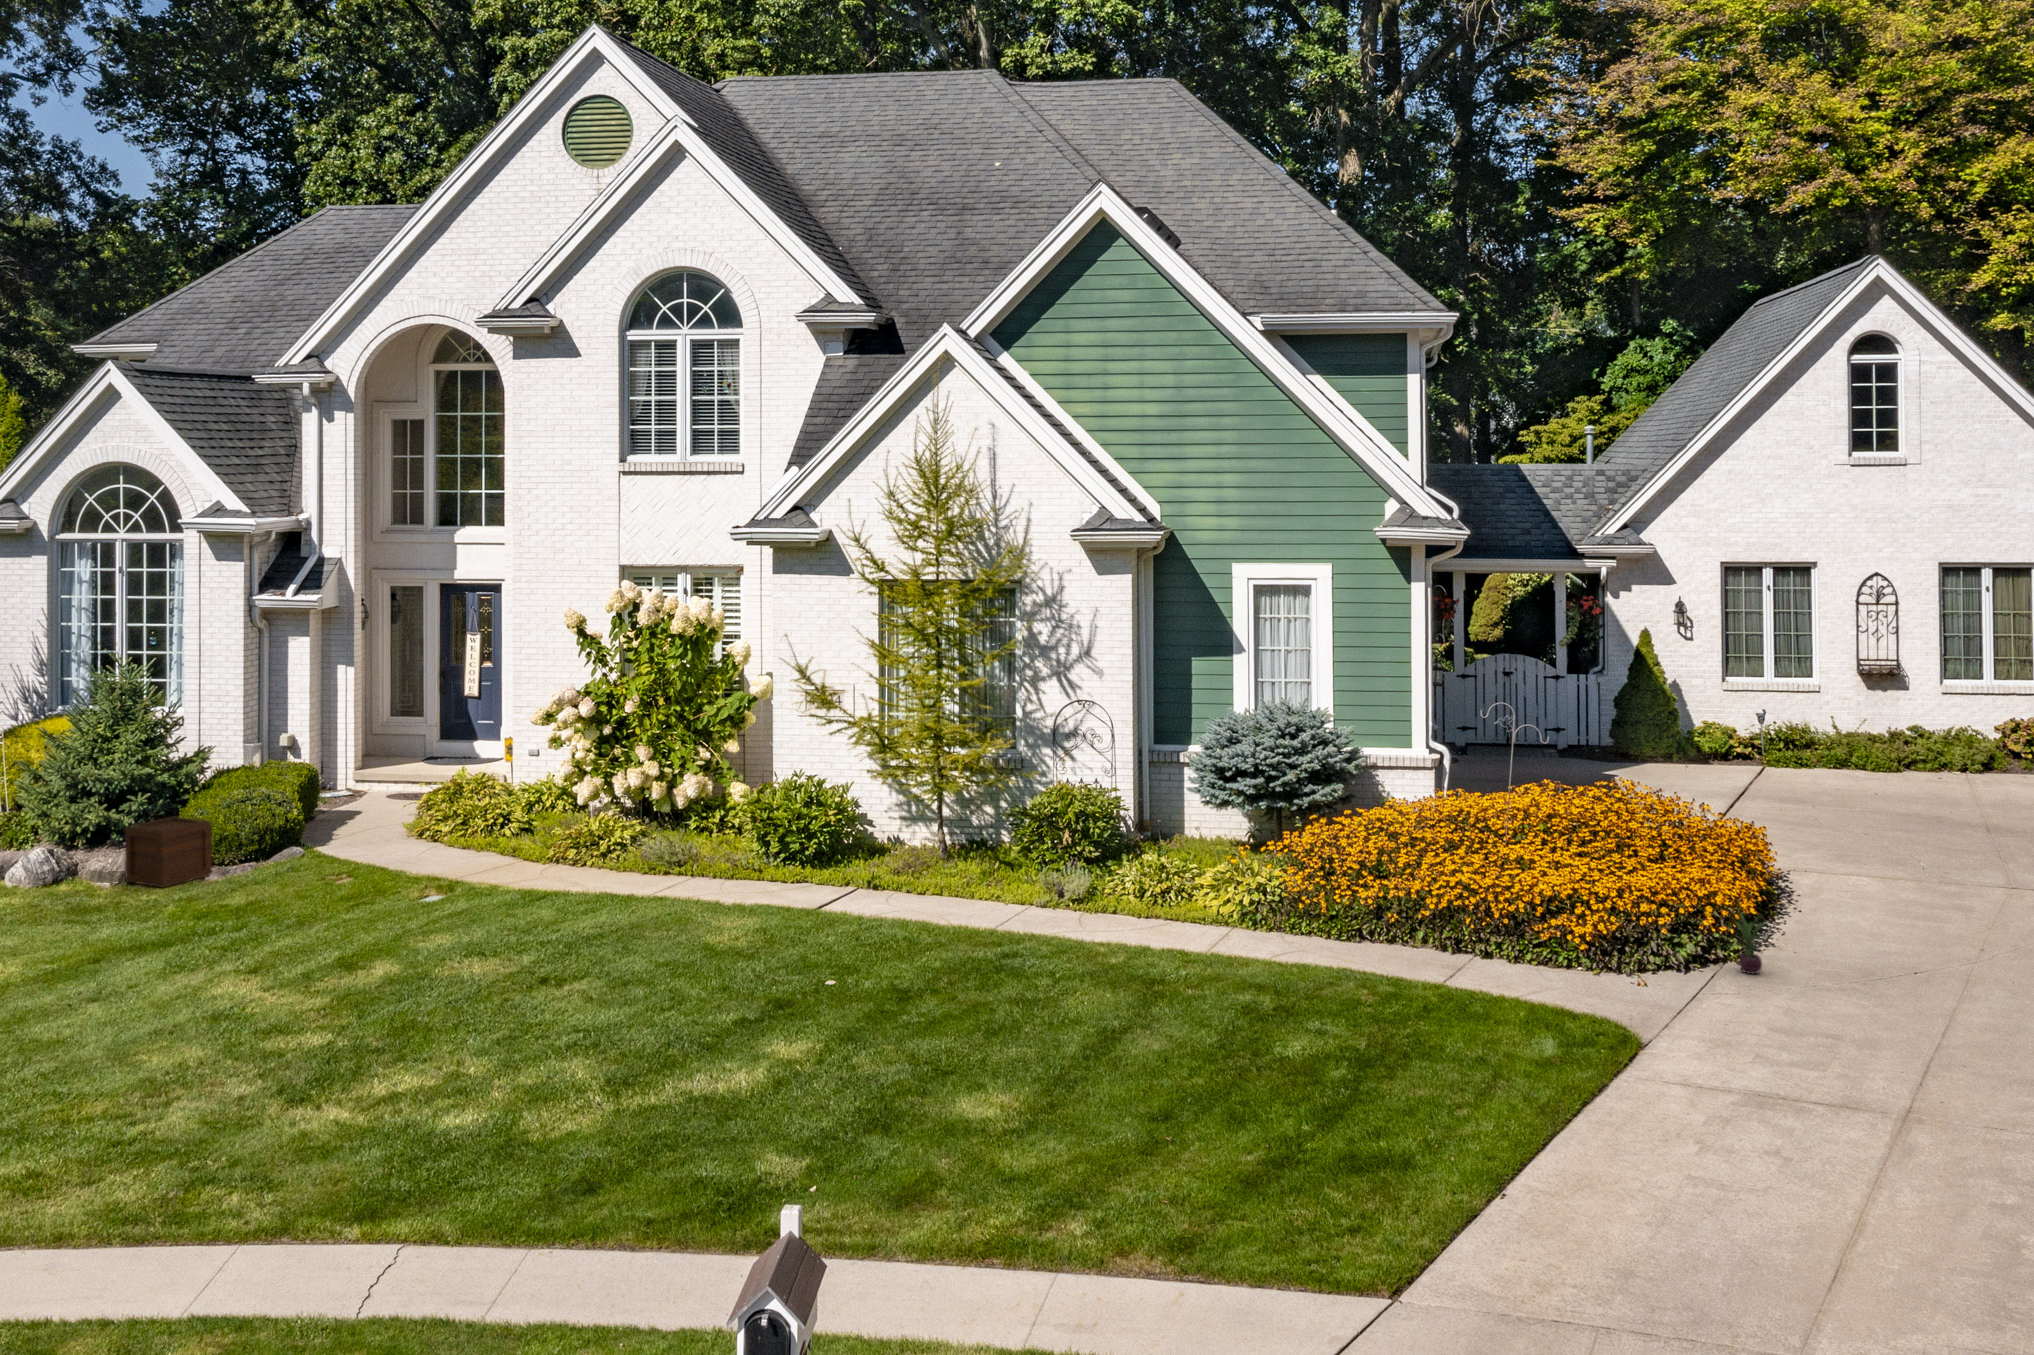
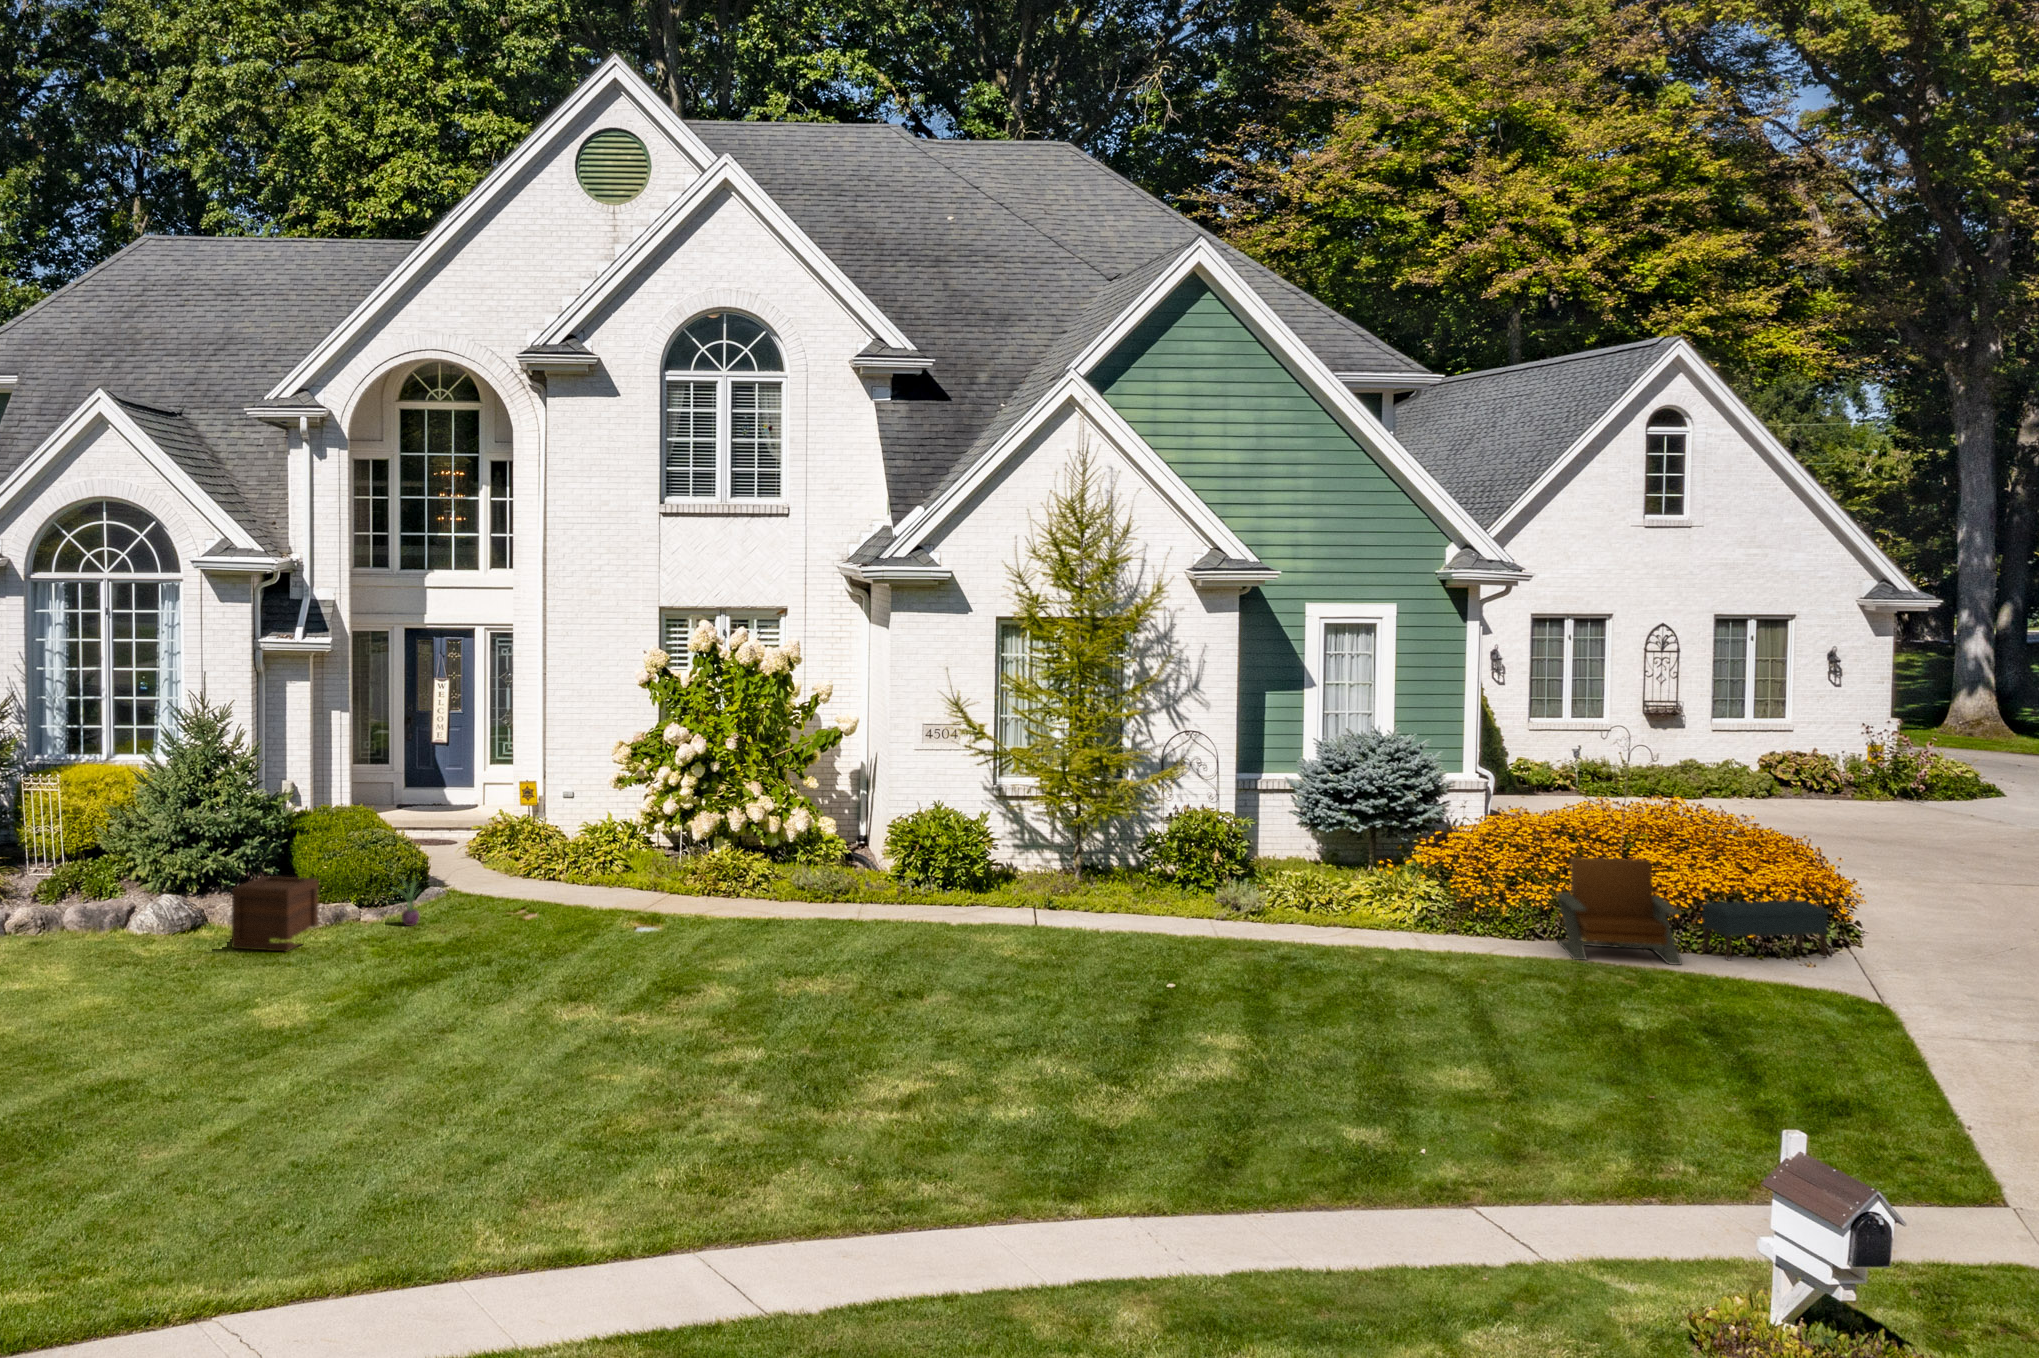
lounge chair: none [1360,856,1490,986] -> present [1557,857,1682,965]
decorative plant: present [1728,911,1768,974] -> present [399,877,419,926]
bench: none [1528,915,1667,987] -> present [1700,900,1828,960]

